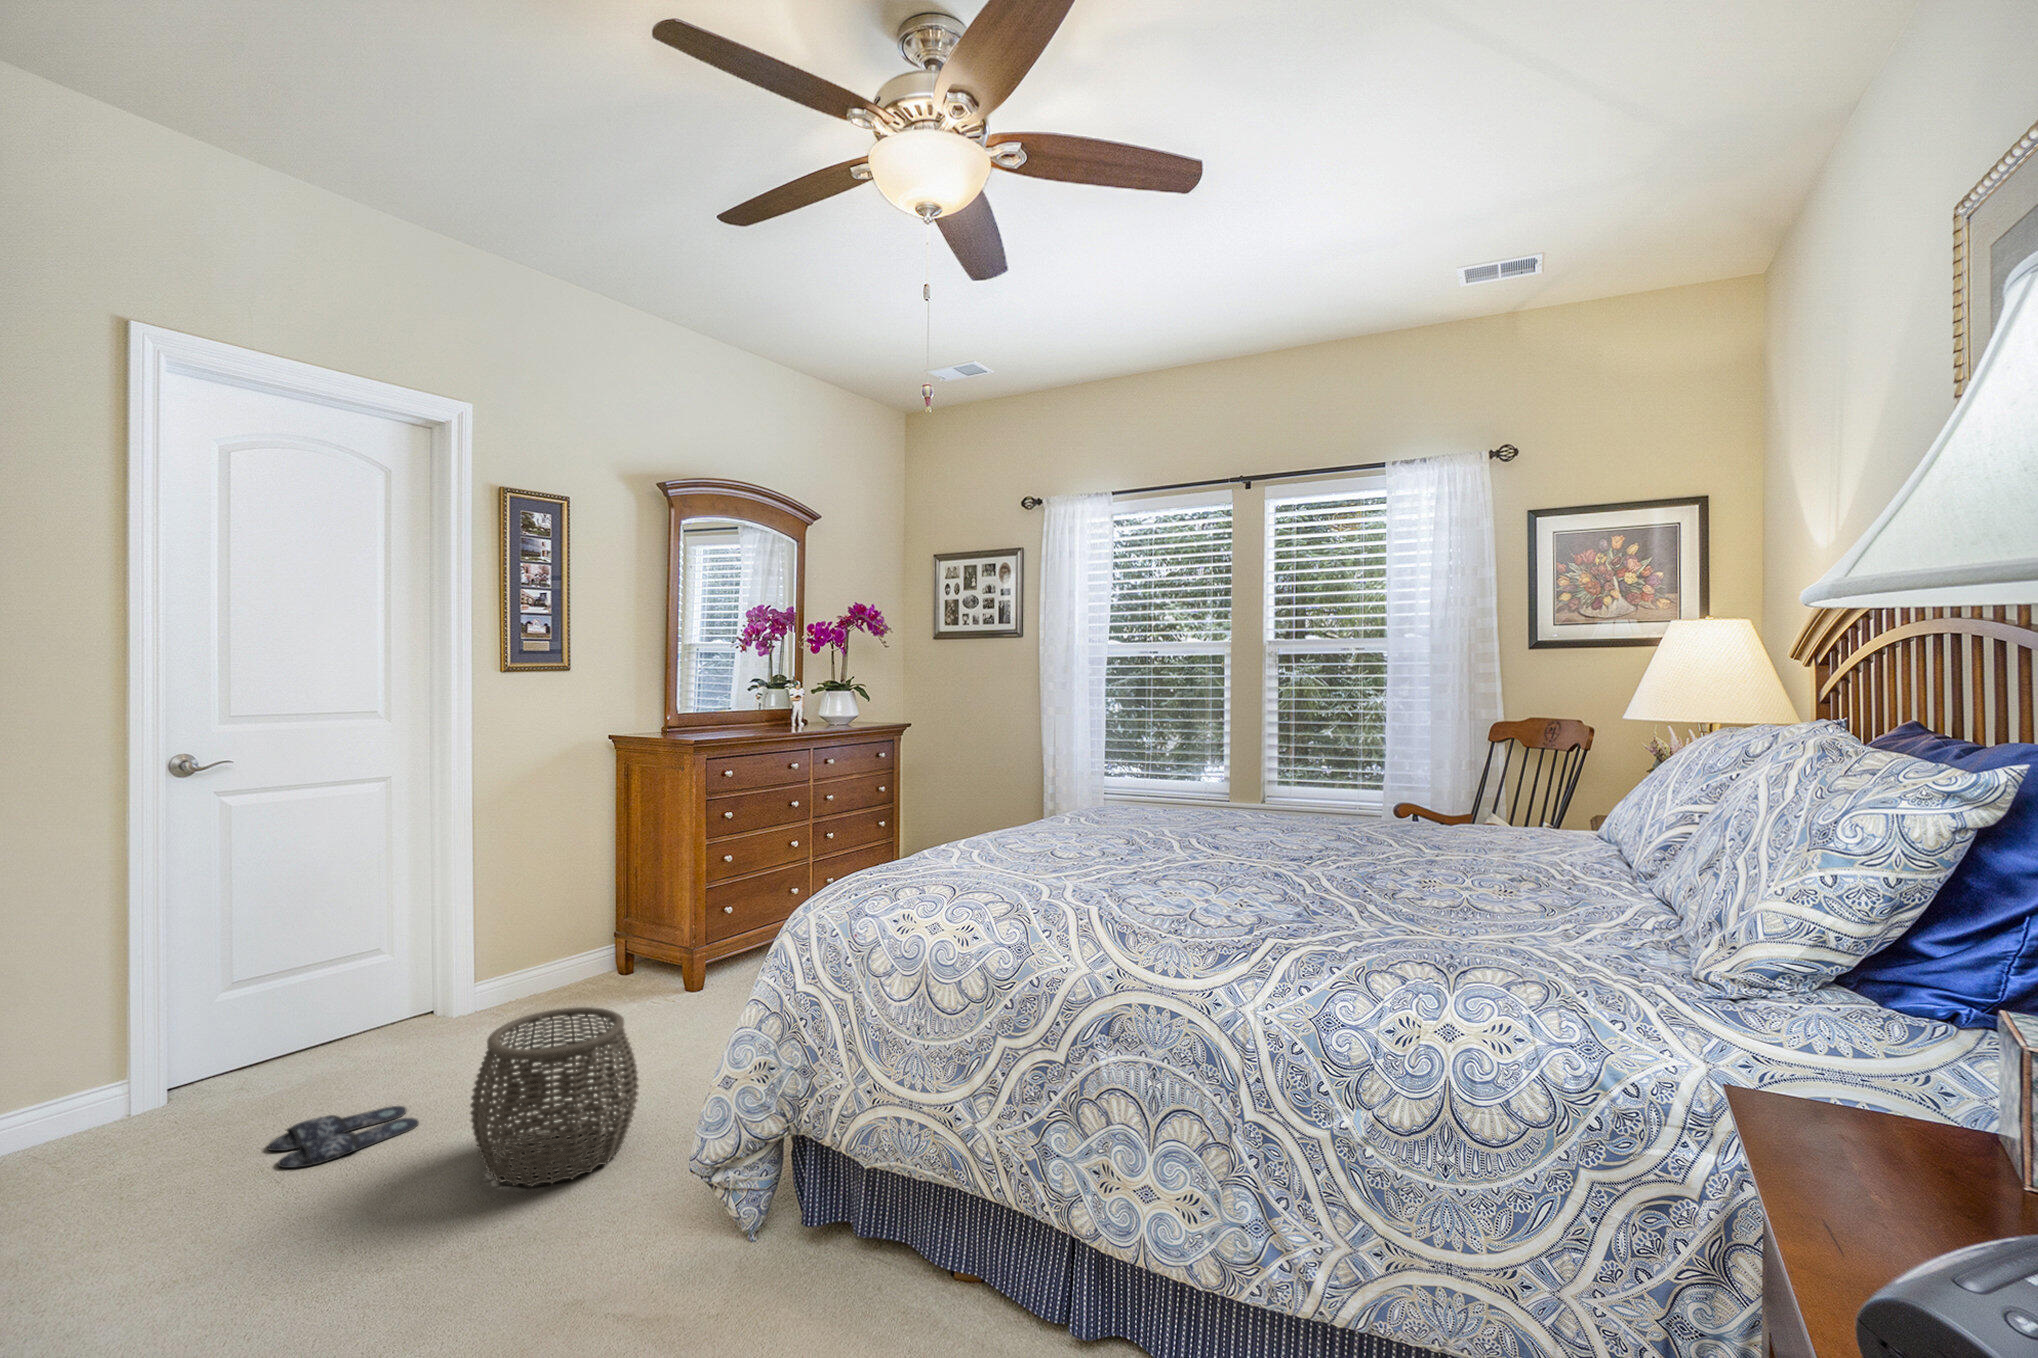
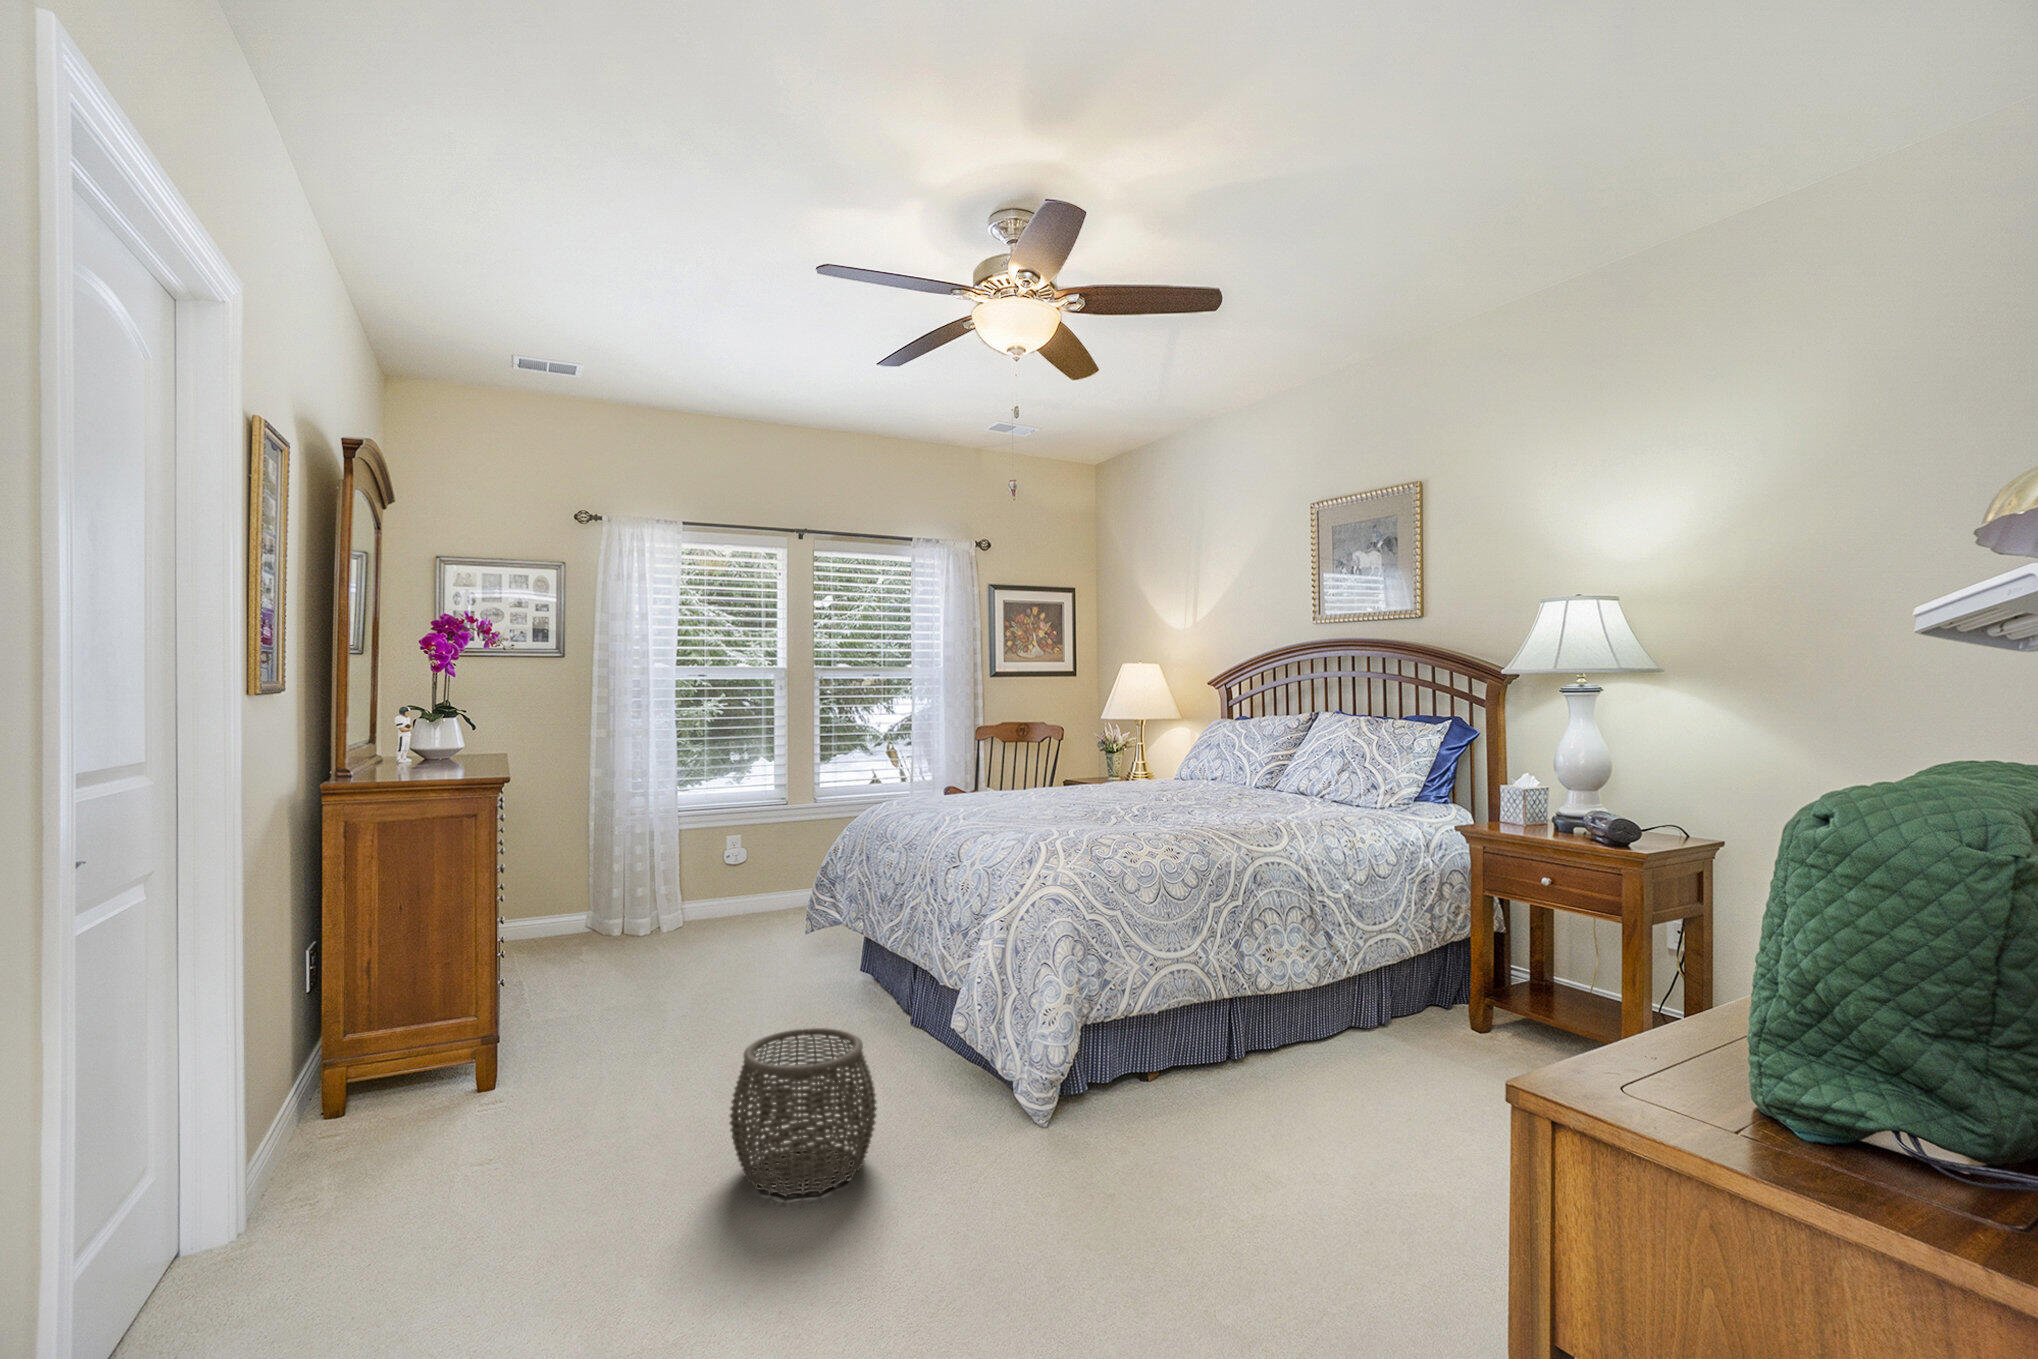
slippers: present [268,1106,419,1168] -> none [489,1232,627,1321]

